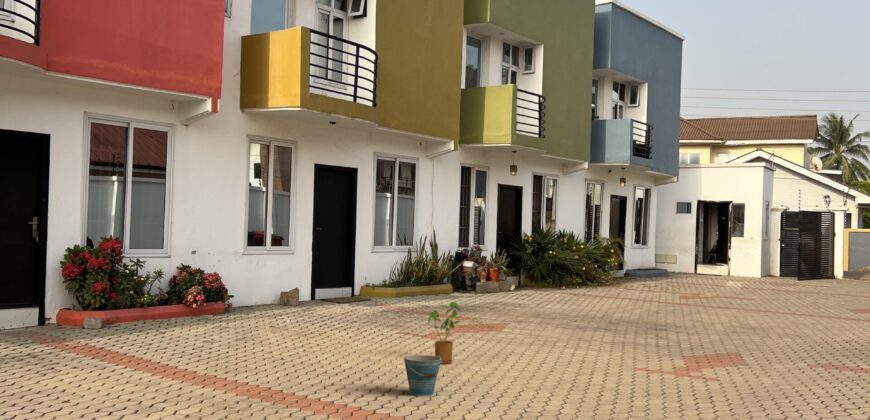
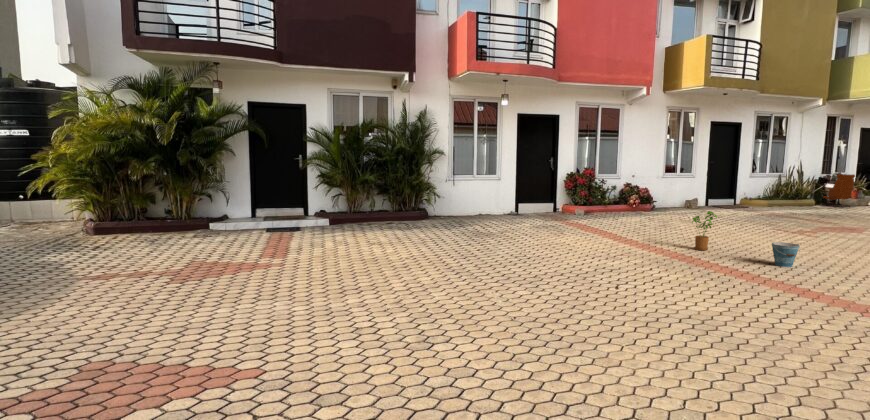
lounge chair: none [460,247,495,294] -> present [823,174,855,206]
house plant: present [428,302,462,364] -> present [692,211,717,251]

